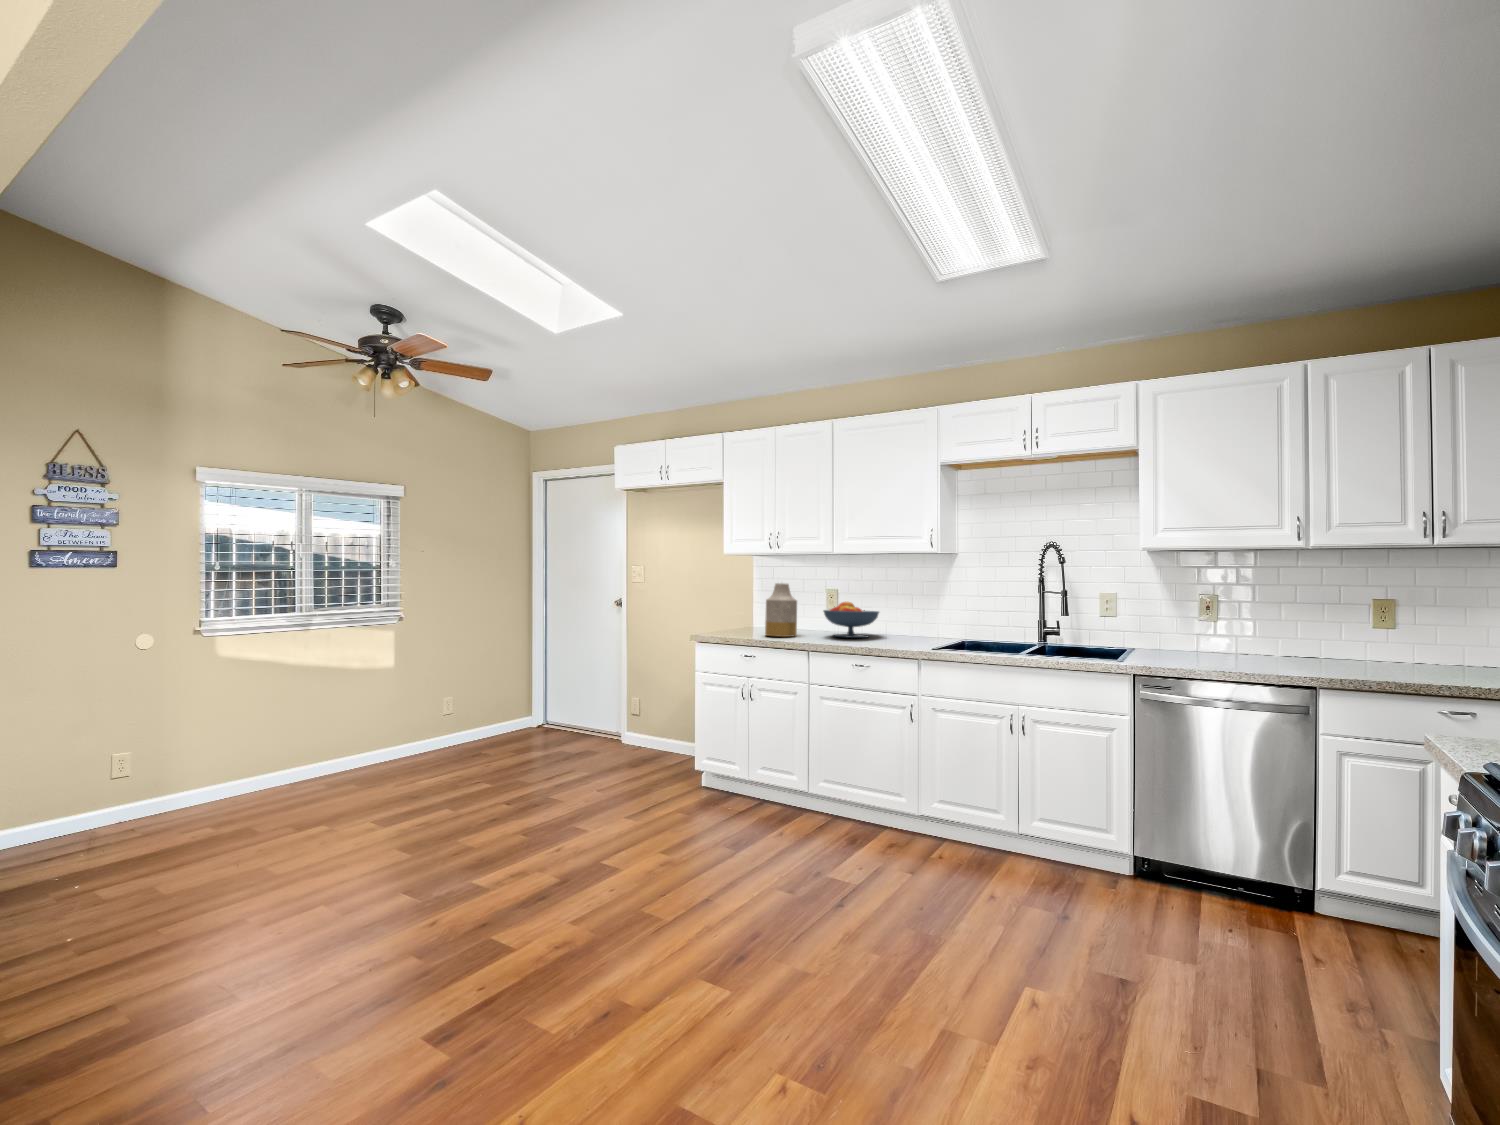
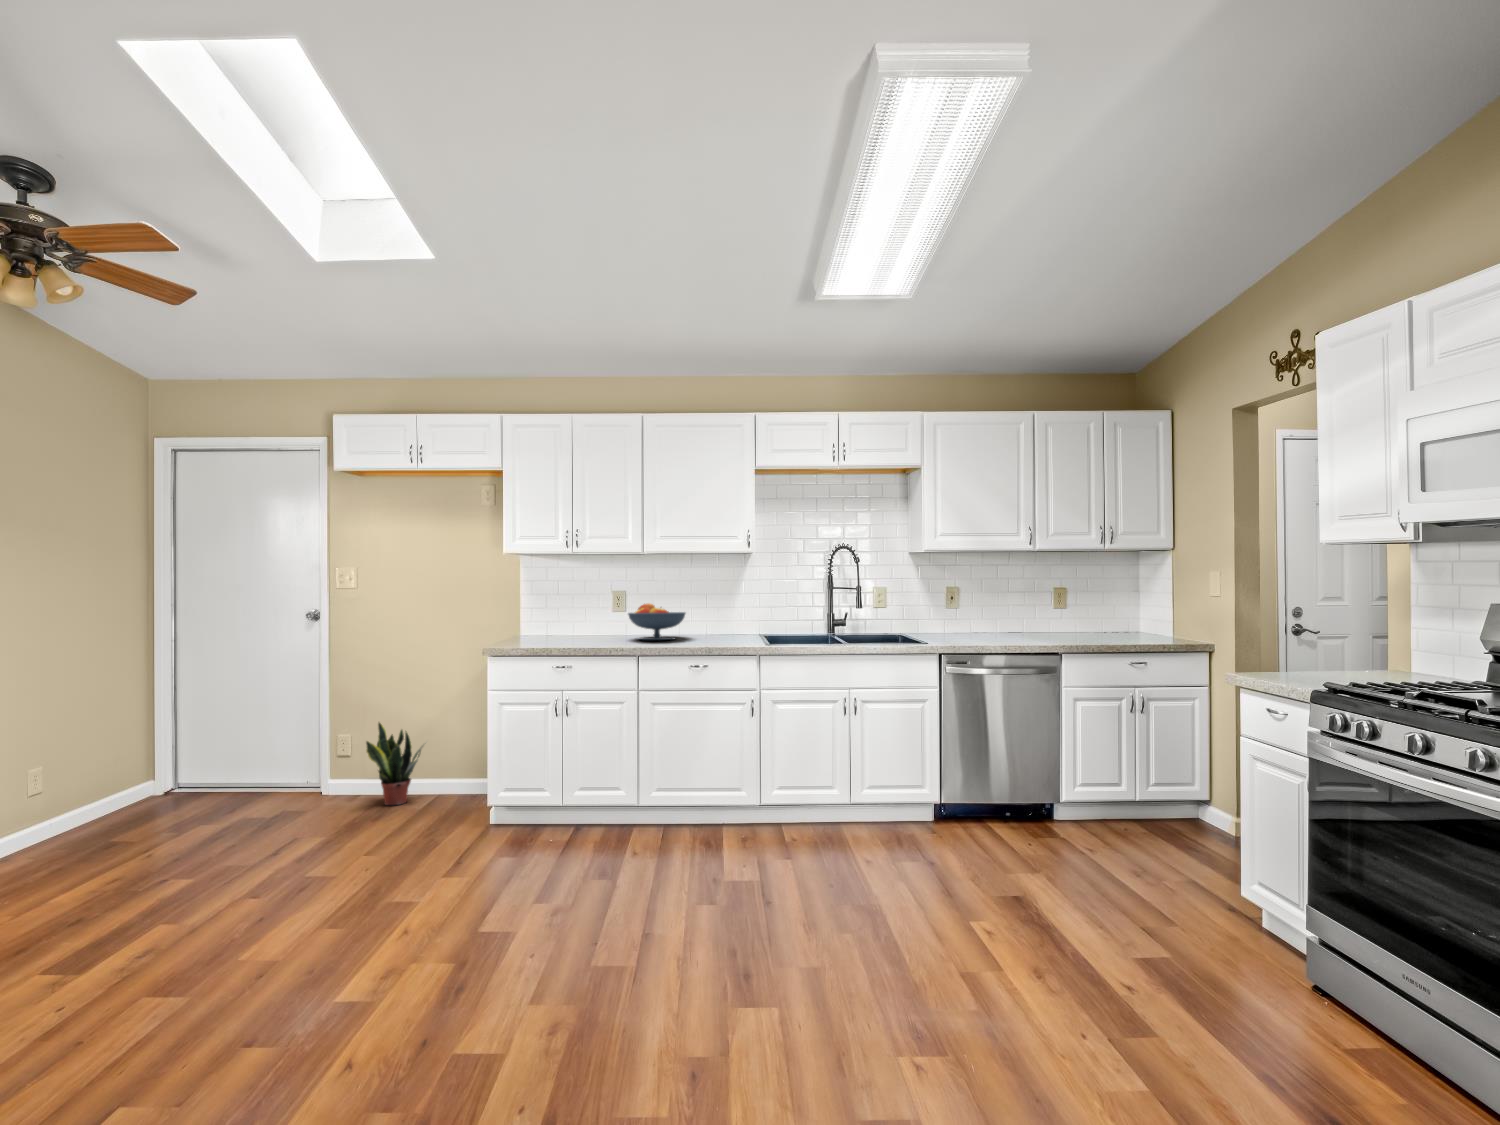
vase: present [765,583,797,637] -> none [563,586,598,644]
potted plant: none [634,690,686,759] -> present [366,723,426,805]

